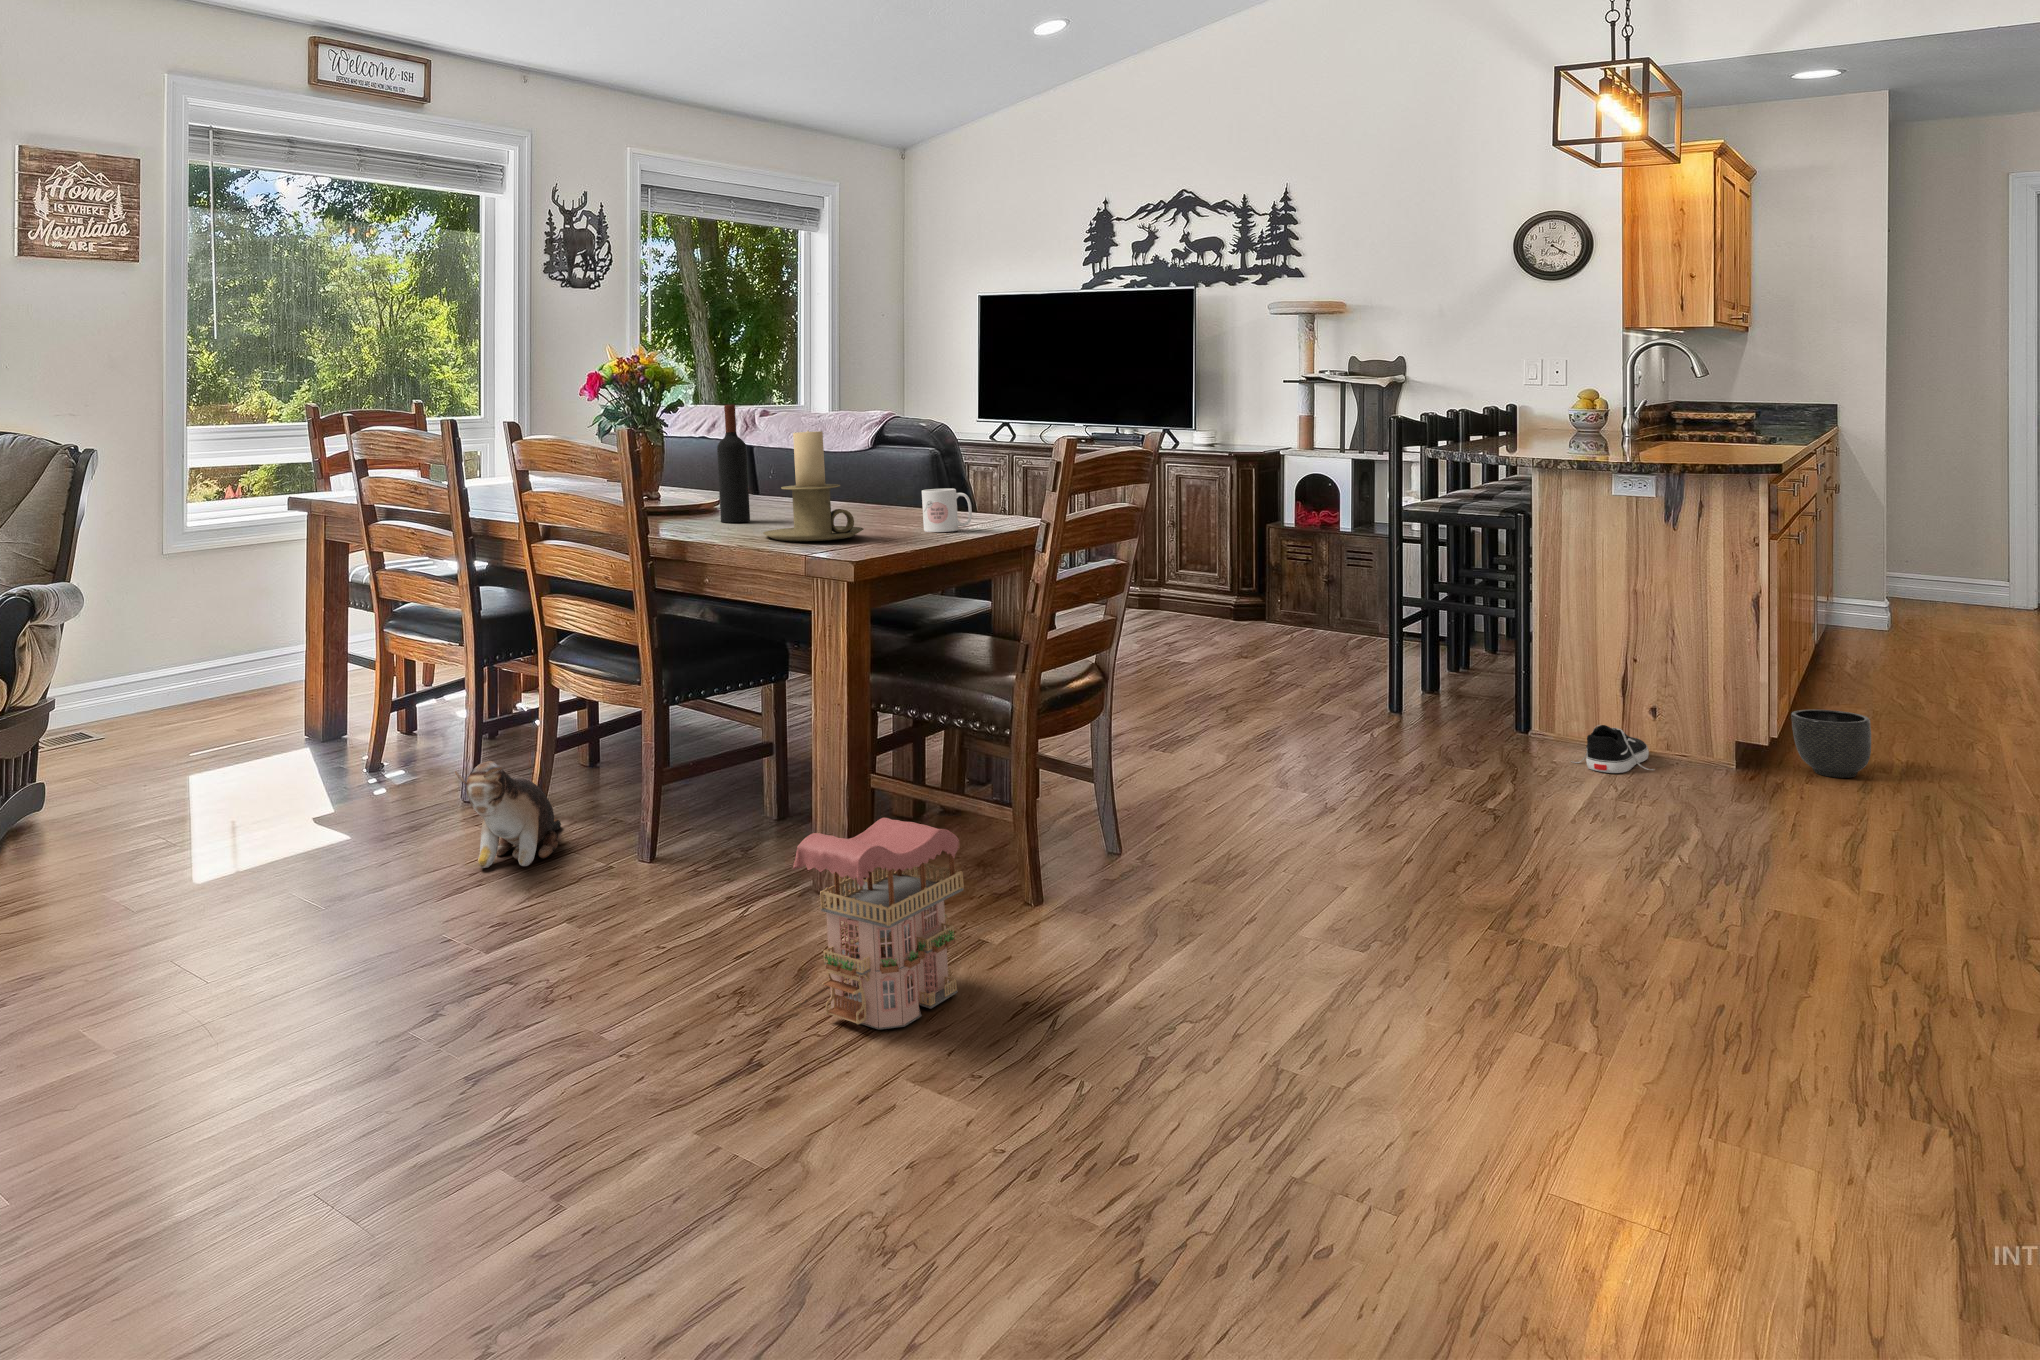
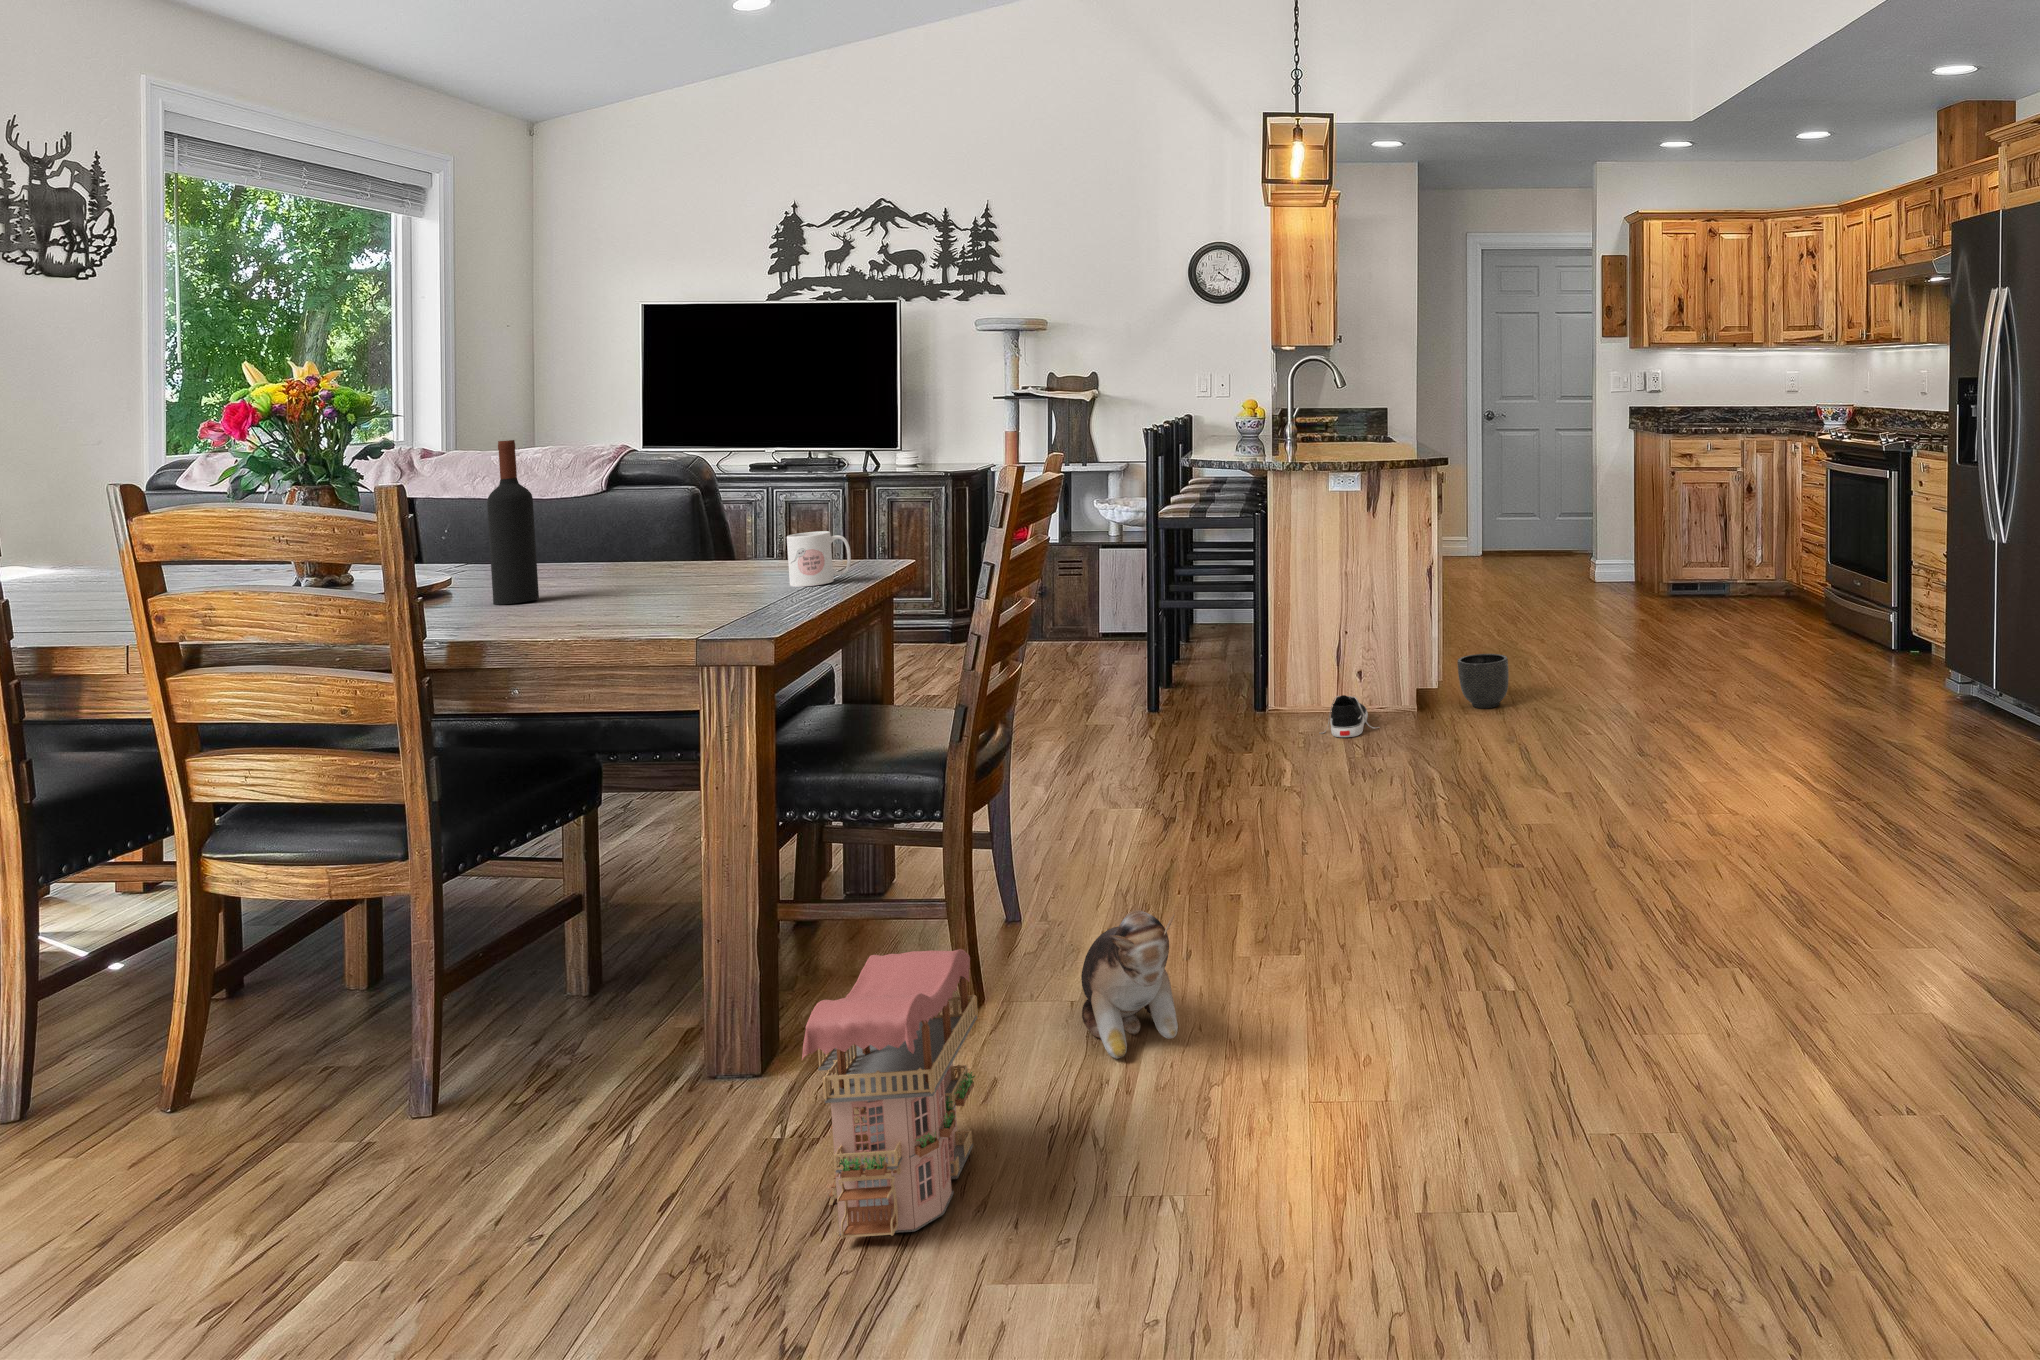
candle holder: present [763,431,864,541] -> none [597,470,742,619]
plush toy: present [455,761,561,868] -> present [1081,910,1178,1059]

